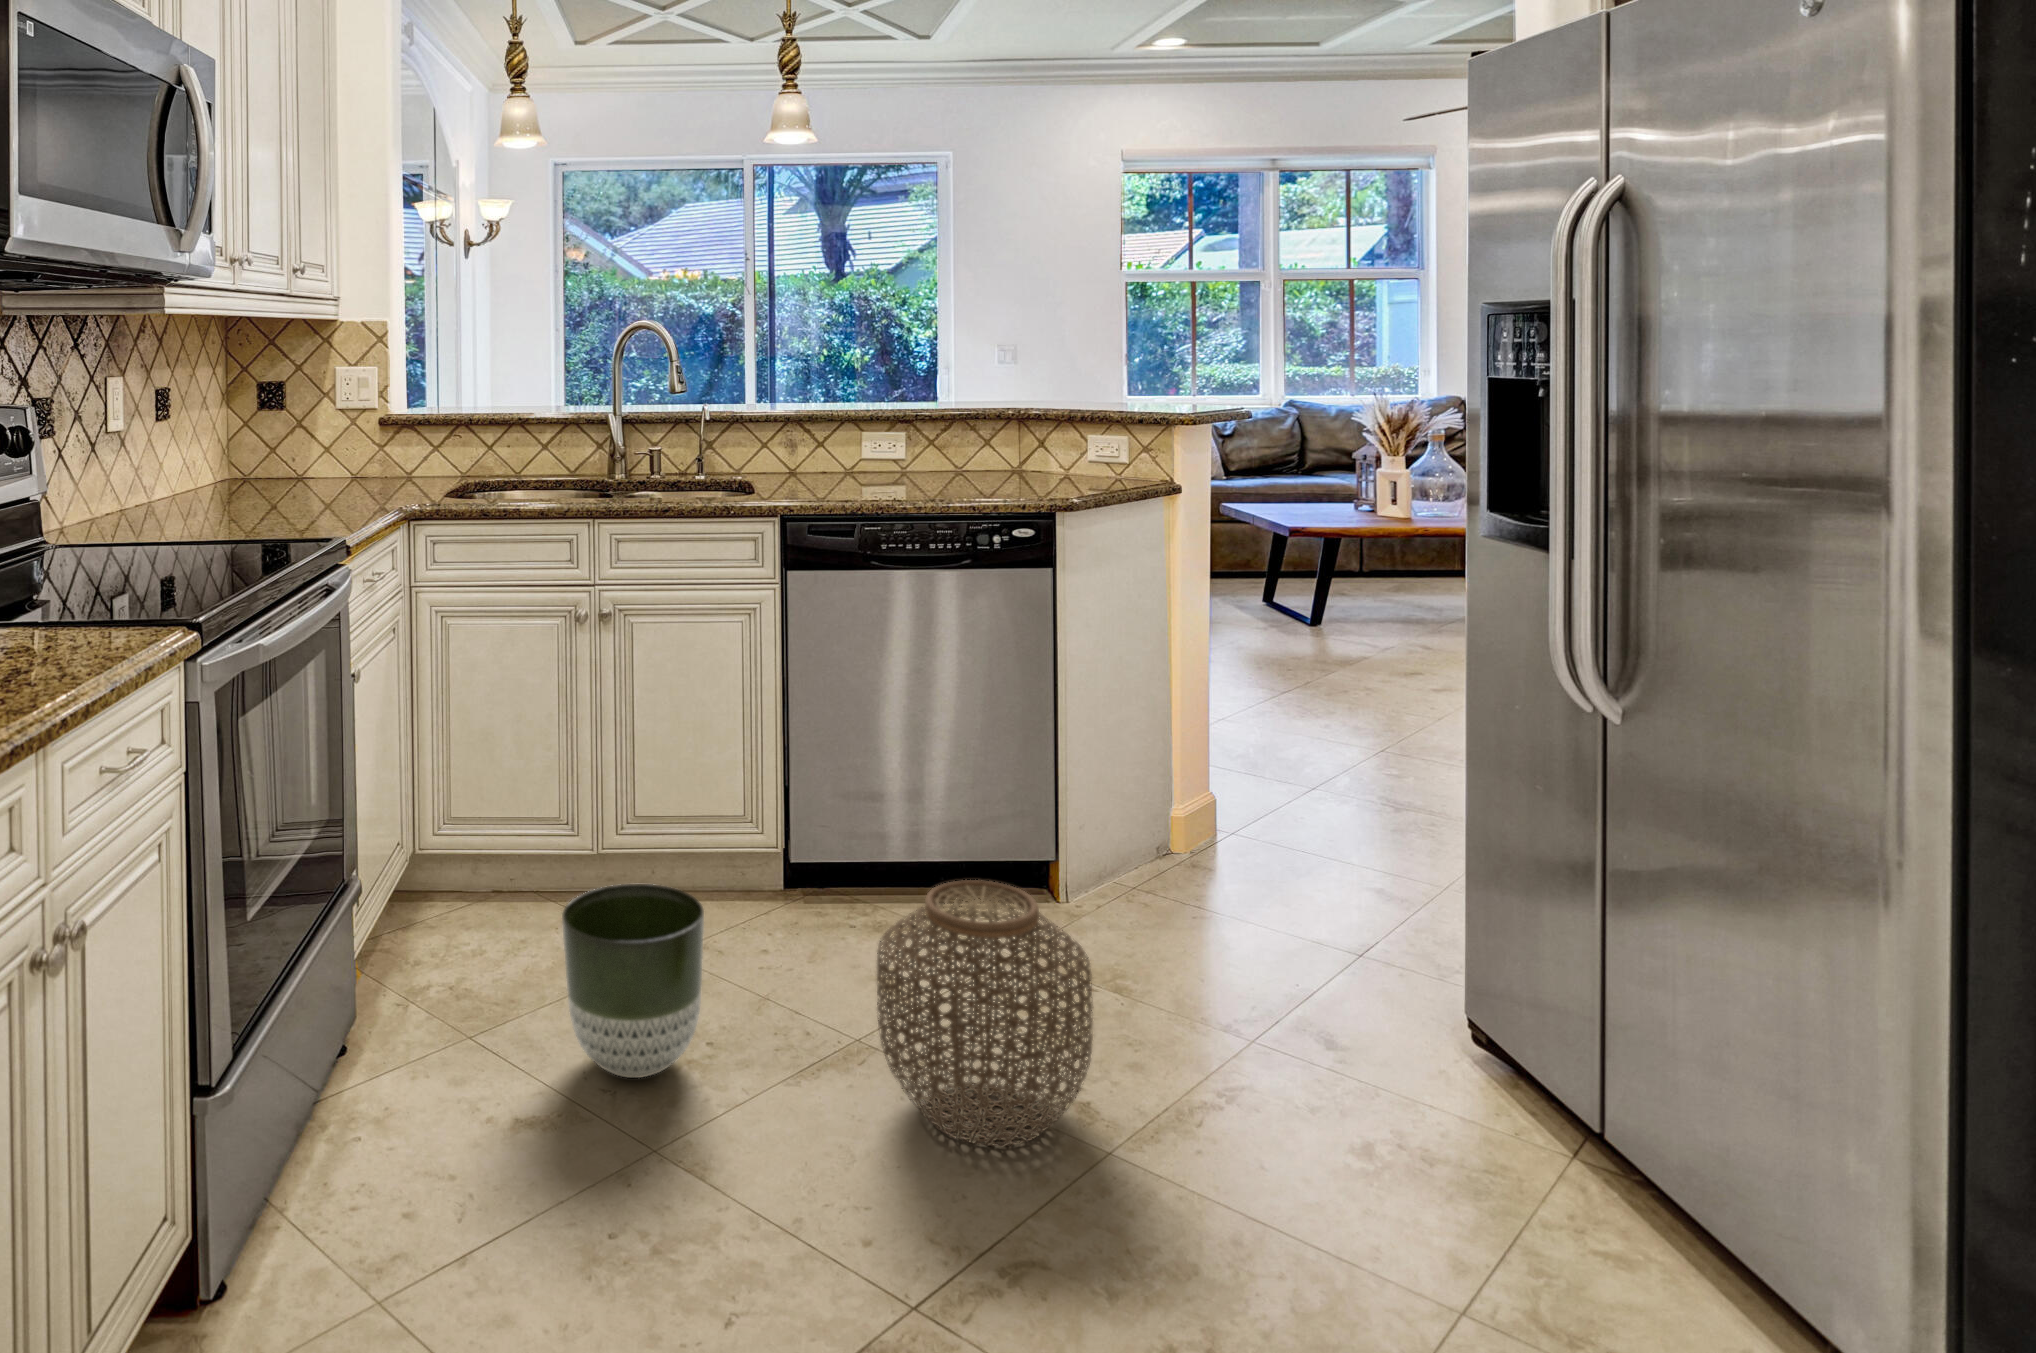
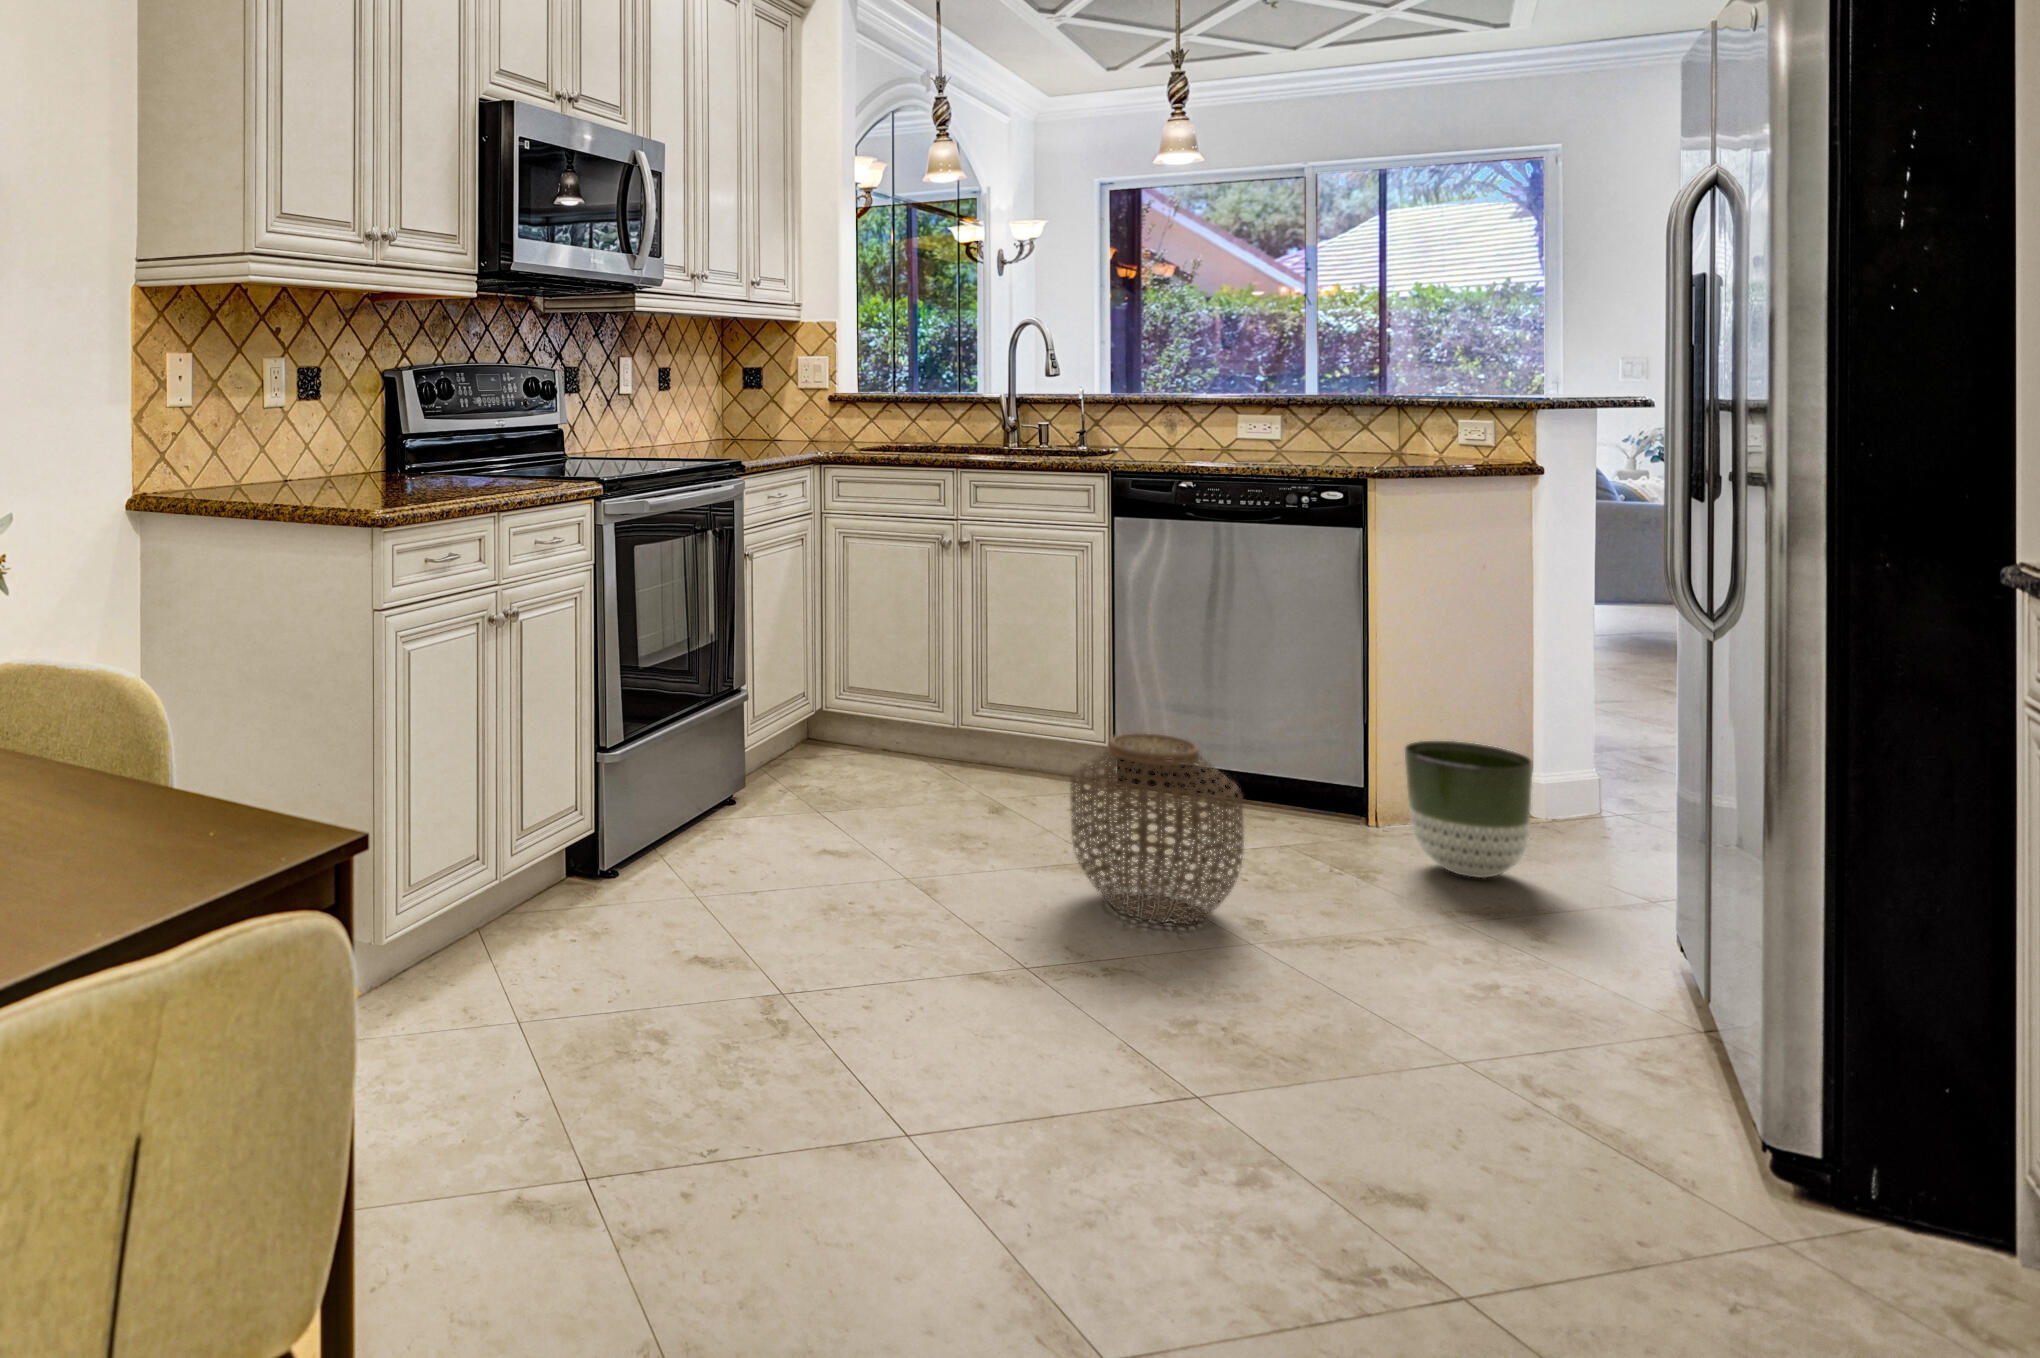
planter: present [562,884,704,1078] -> present [1405,741,1533,878]

